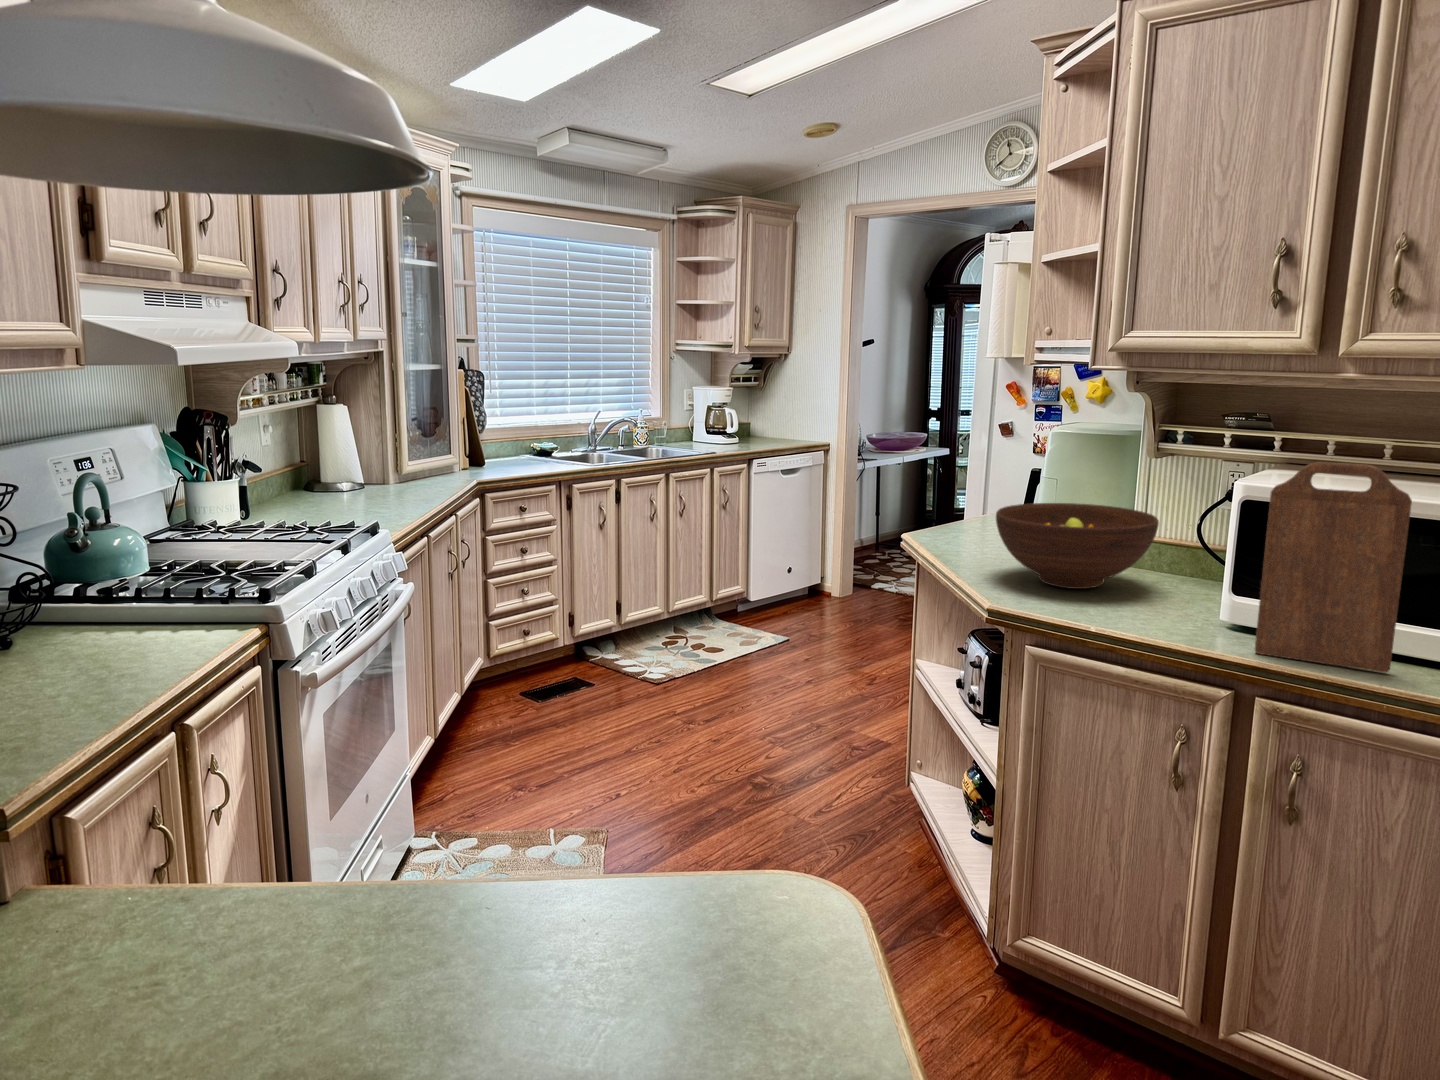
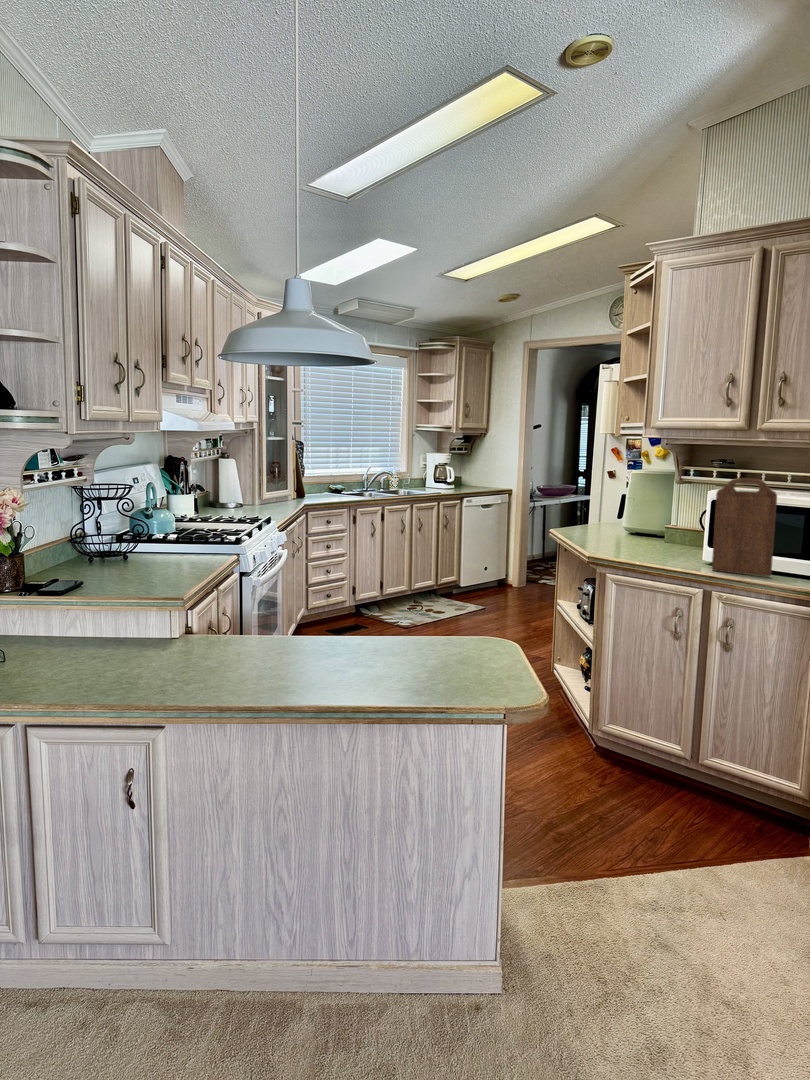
fruit bowl: present [996,503,1159,589] -> none [595,508,678,549]

